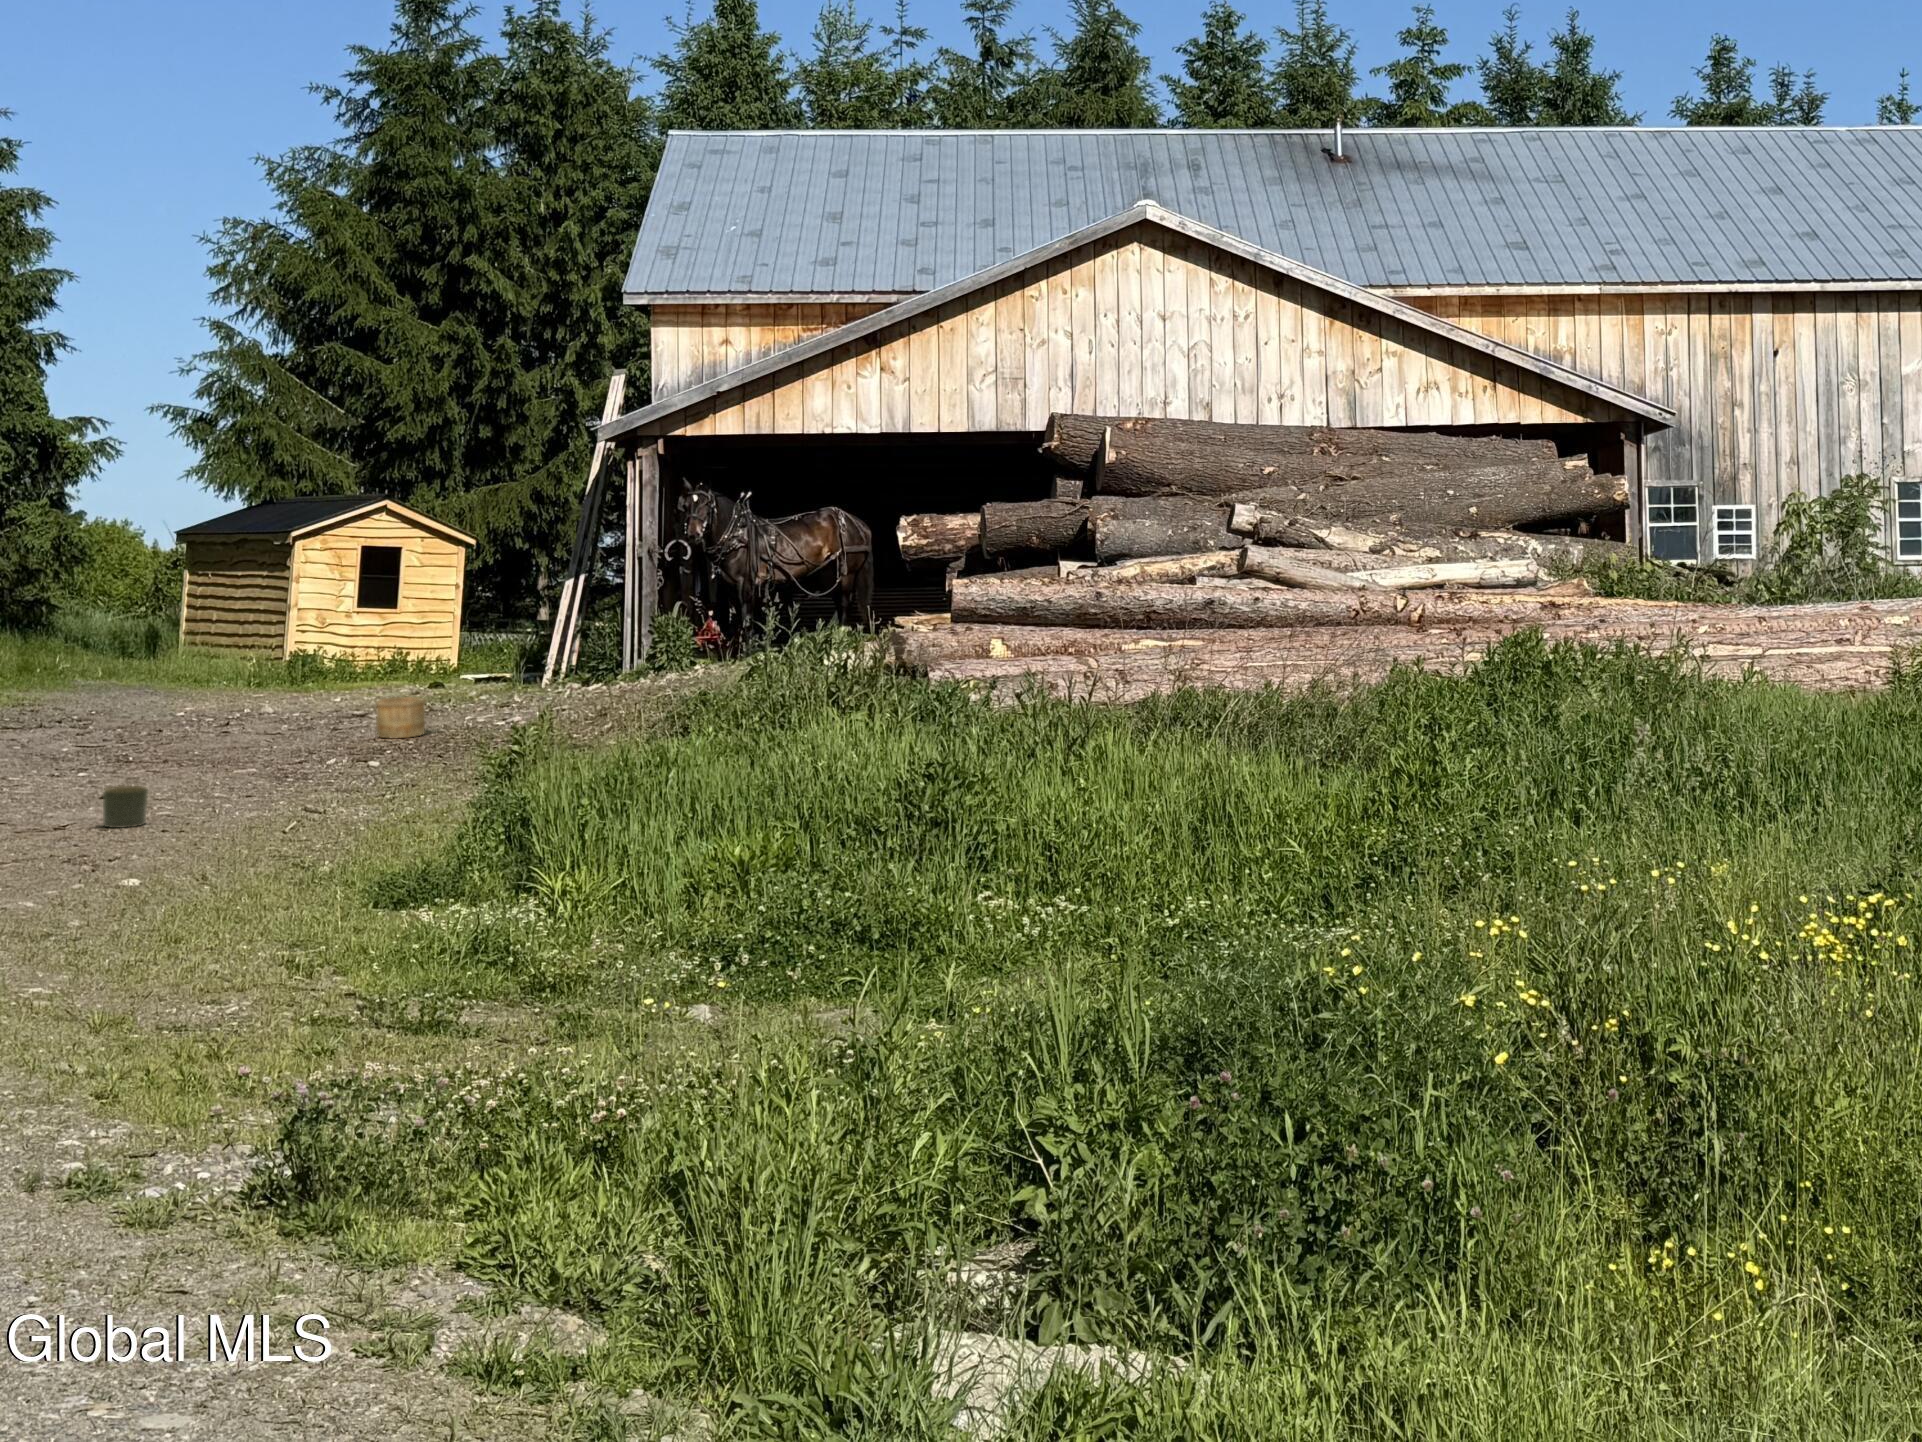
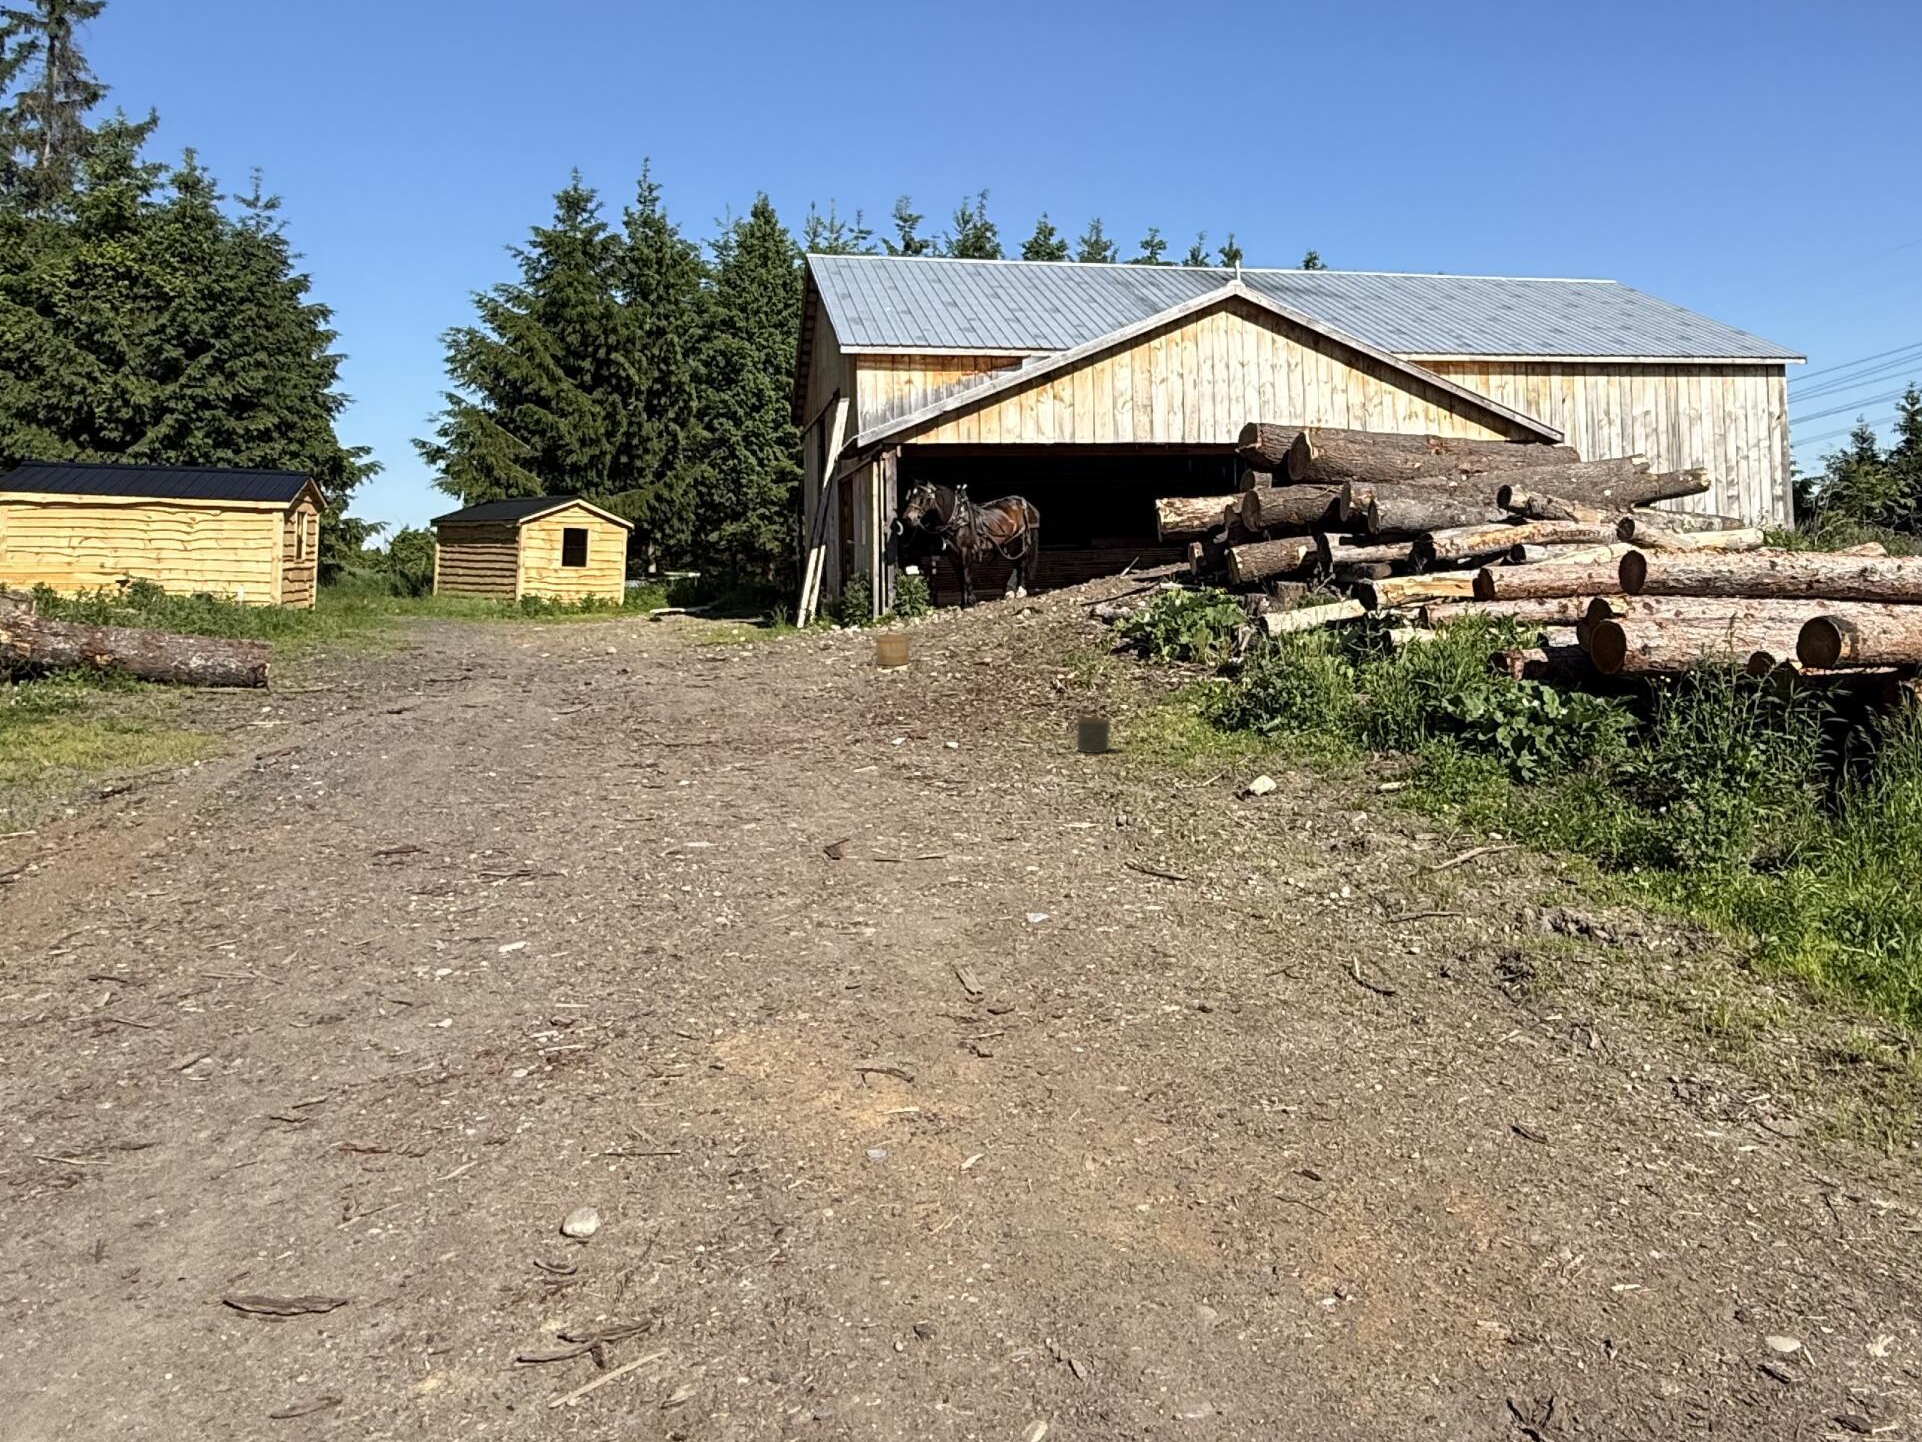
planter: present [103,786,148,828] -> present [1077,717,1110,753]

